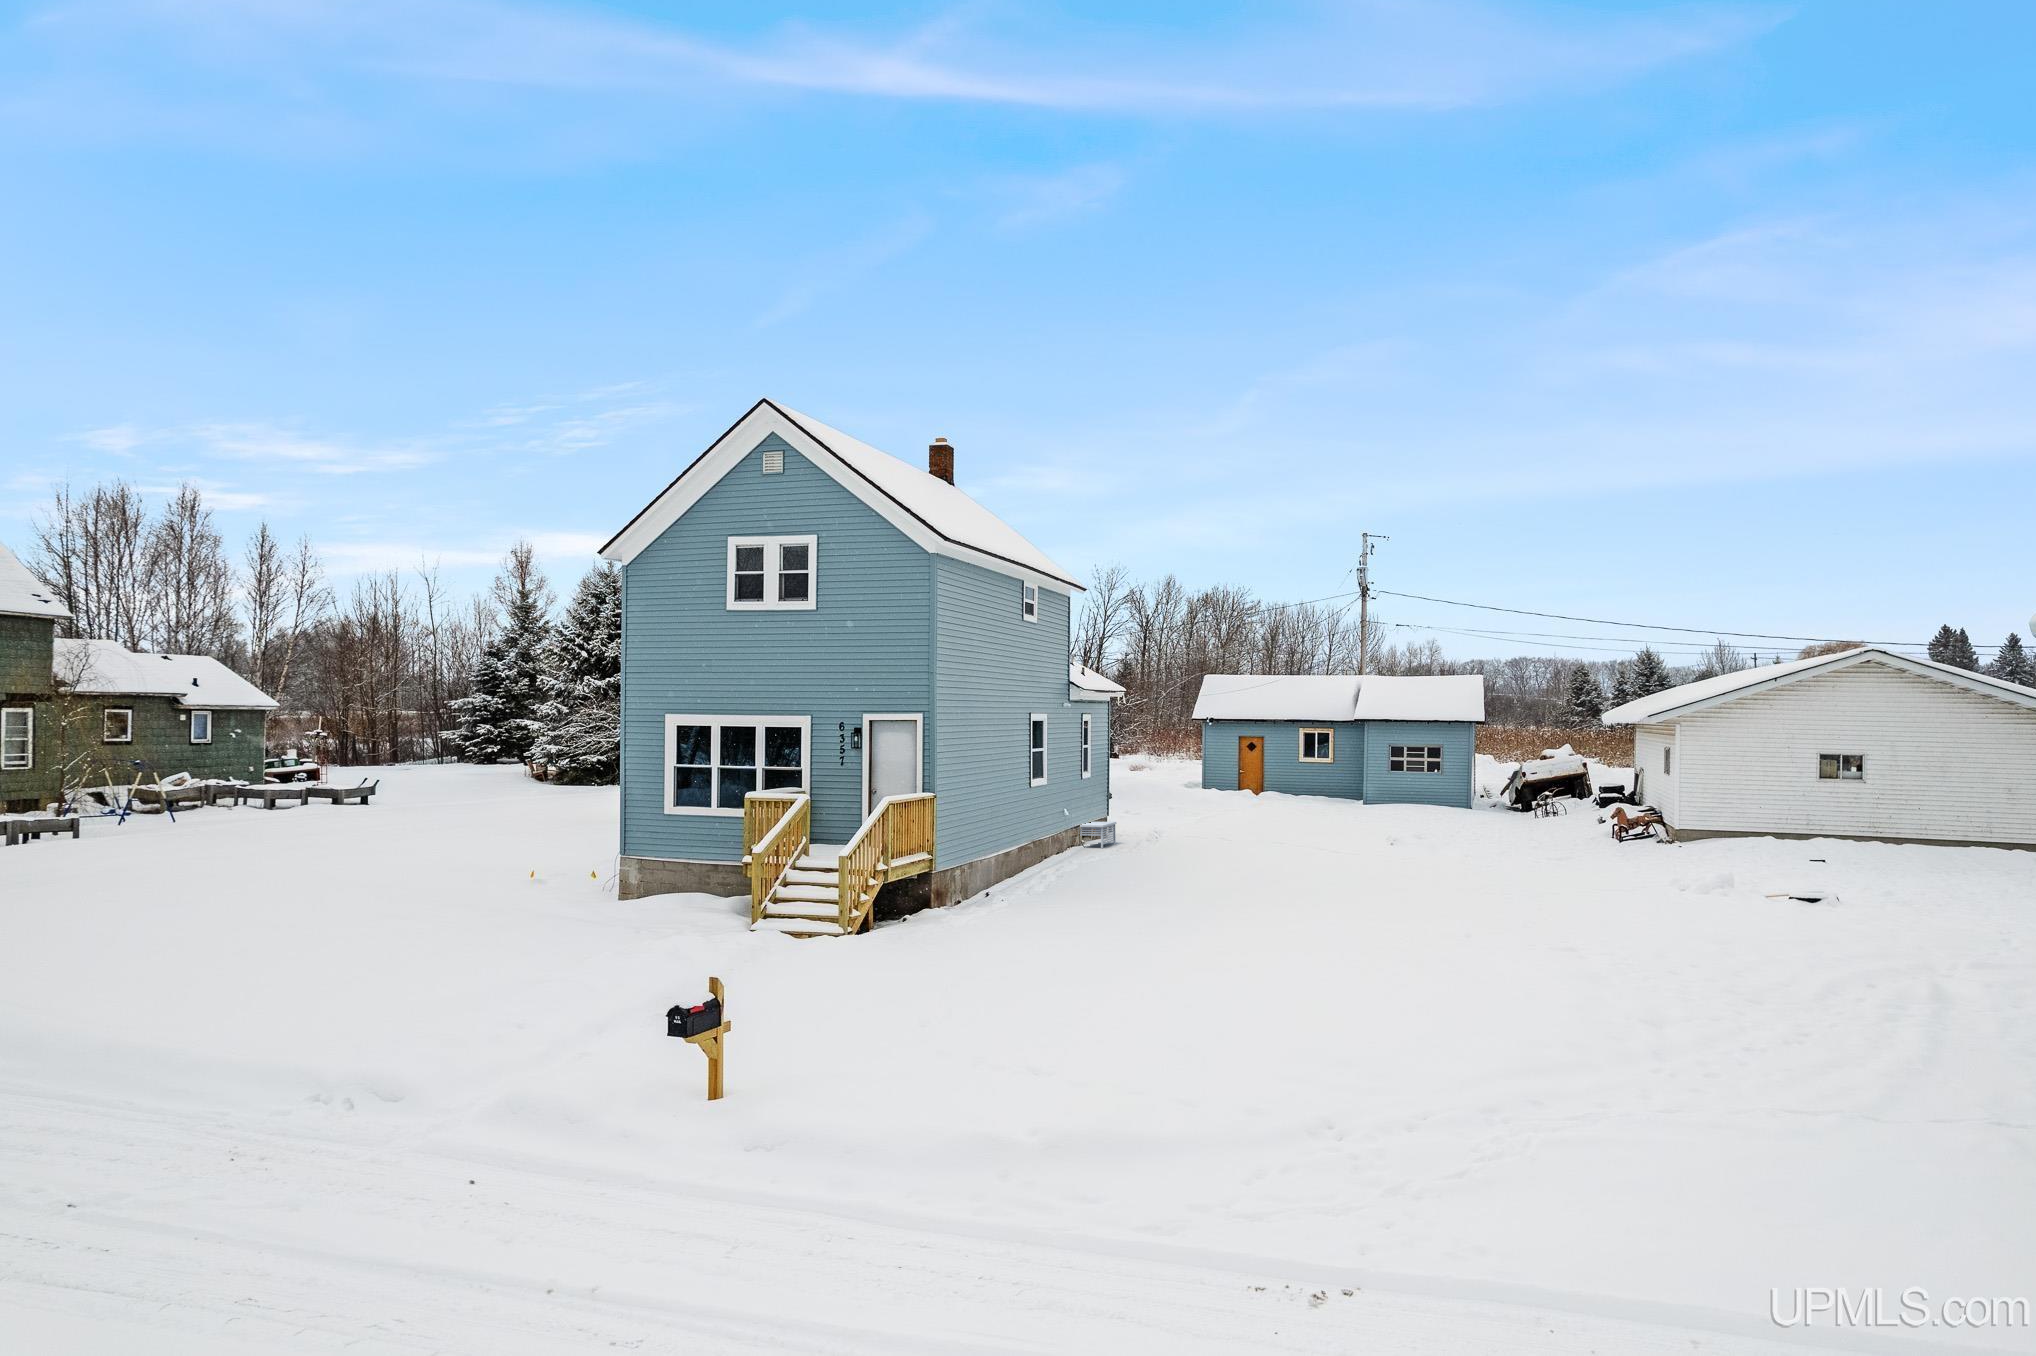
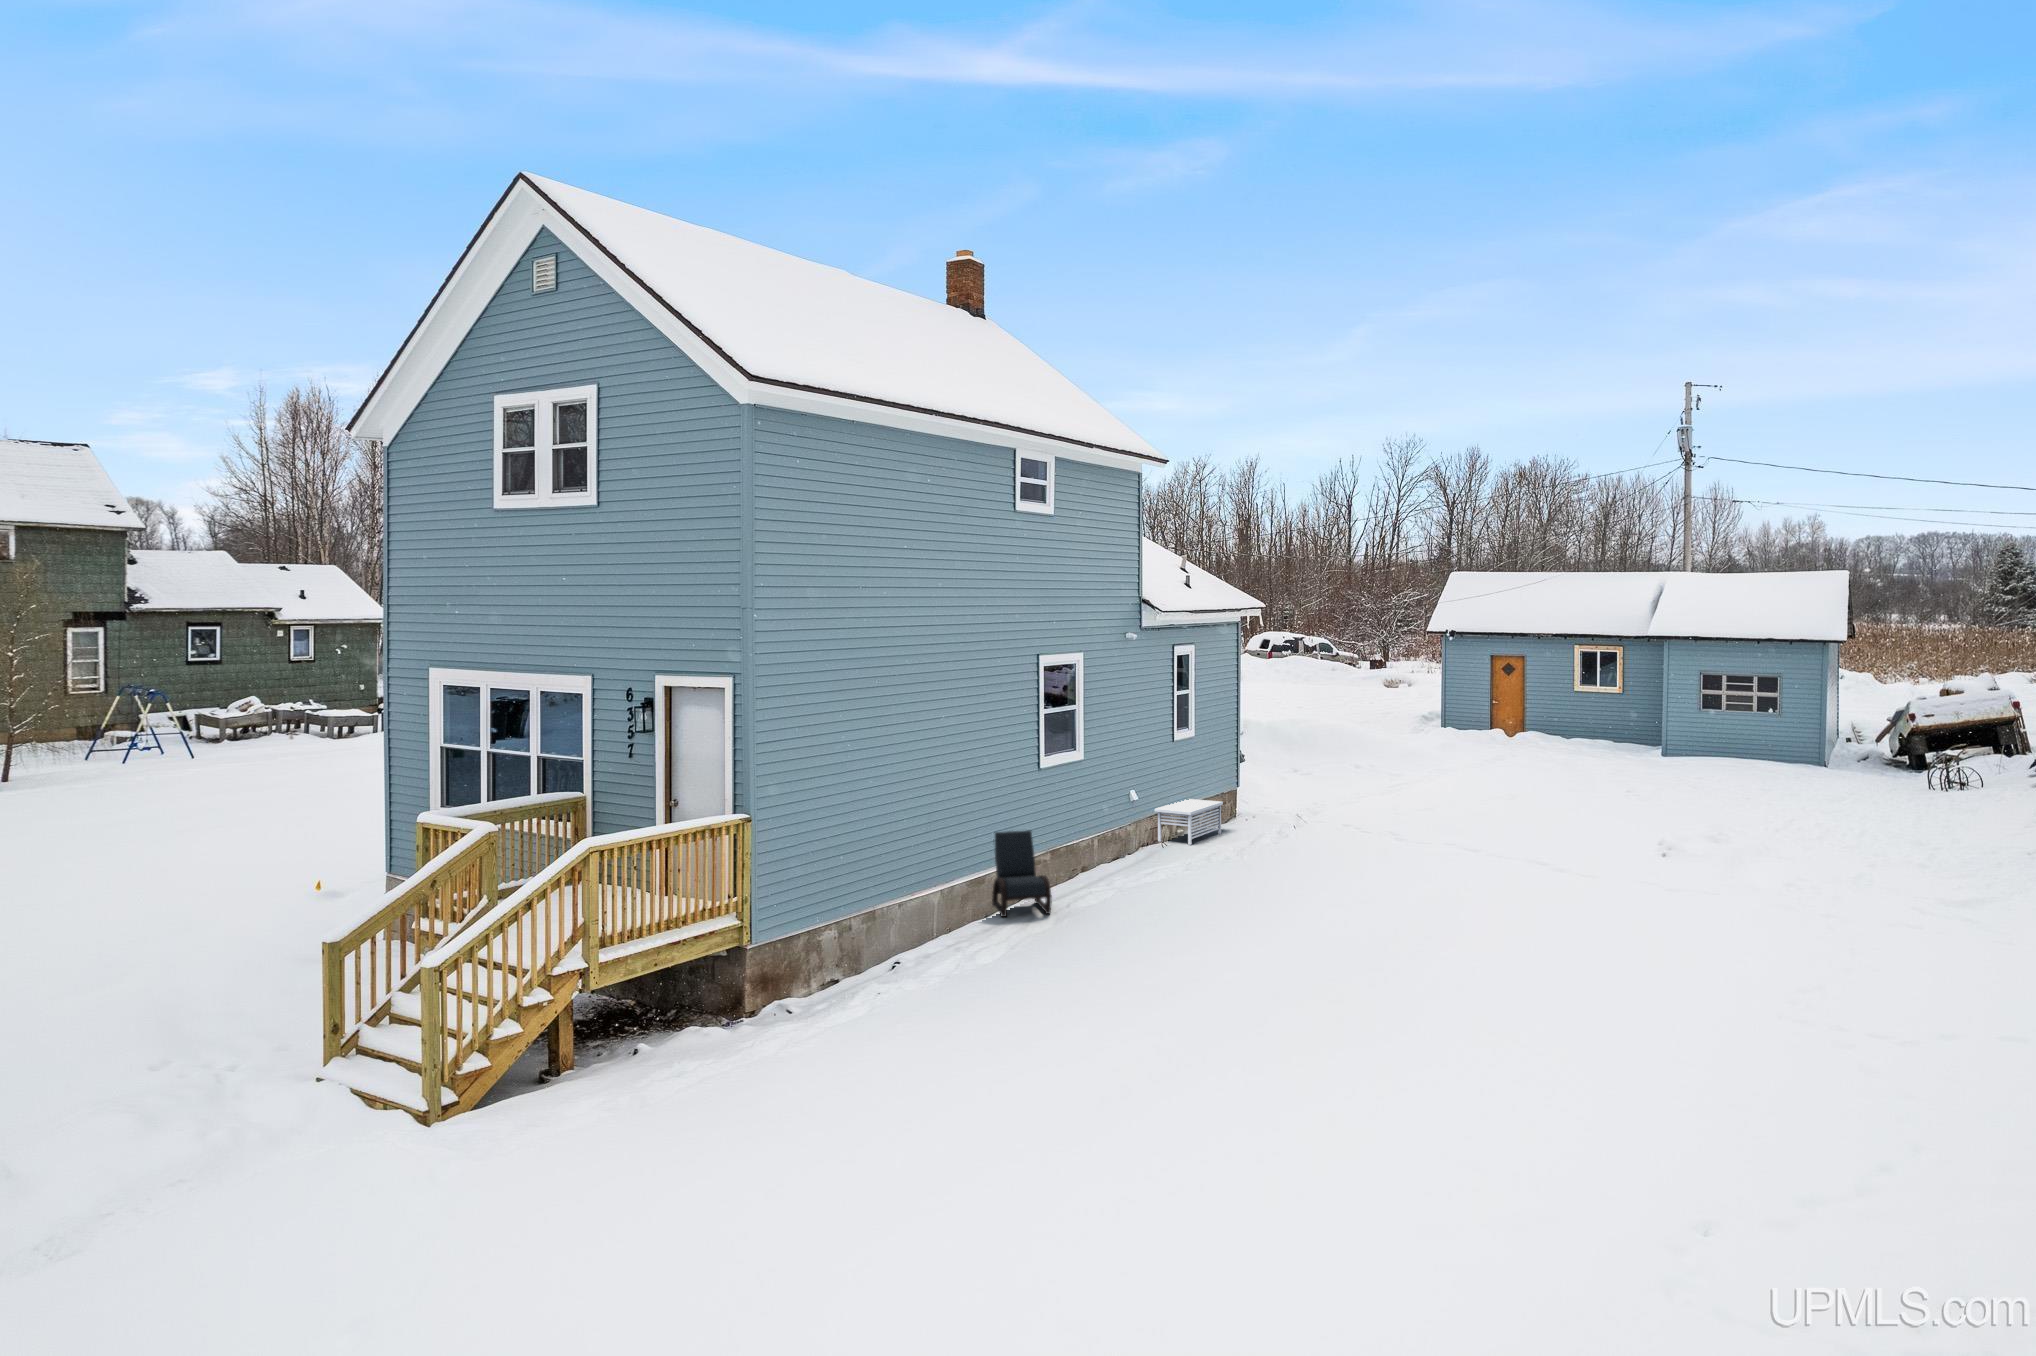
lounge chair: none [1012,823,1058,874] -> present [992,830,1052,917]

